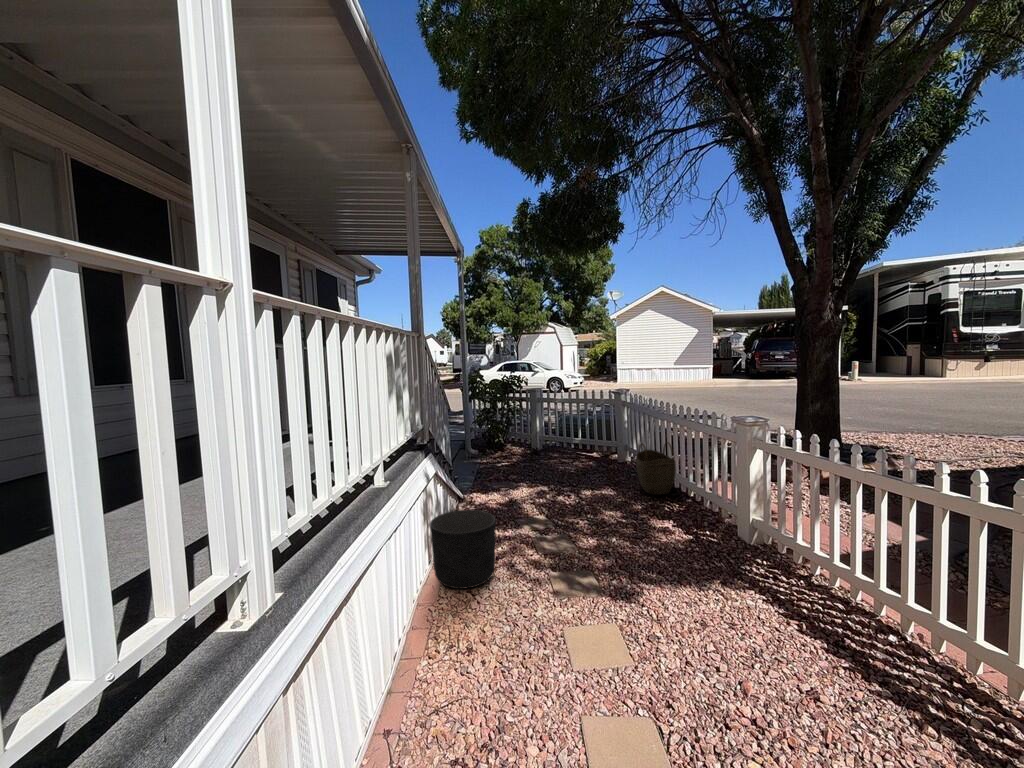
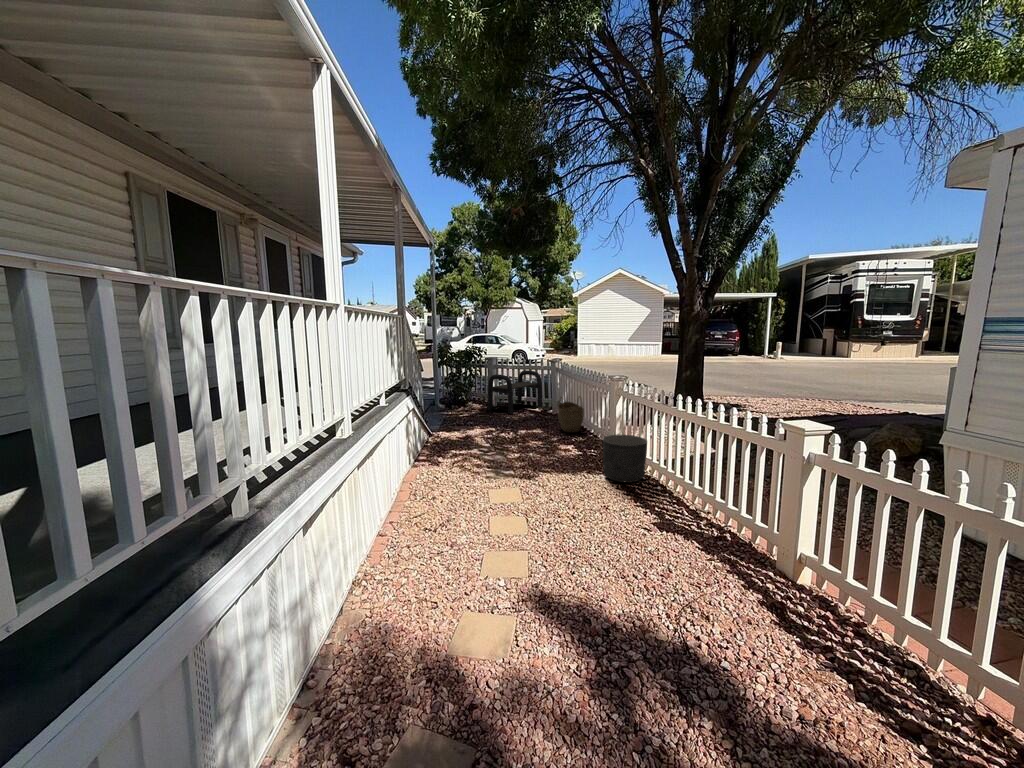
bench: none [533,405,603,464] -> present [488,370,542,414]
planter: present [430,510,496,589] -> present [603,435,647,483]

